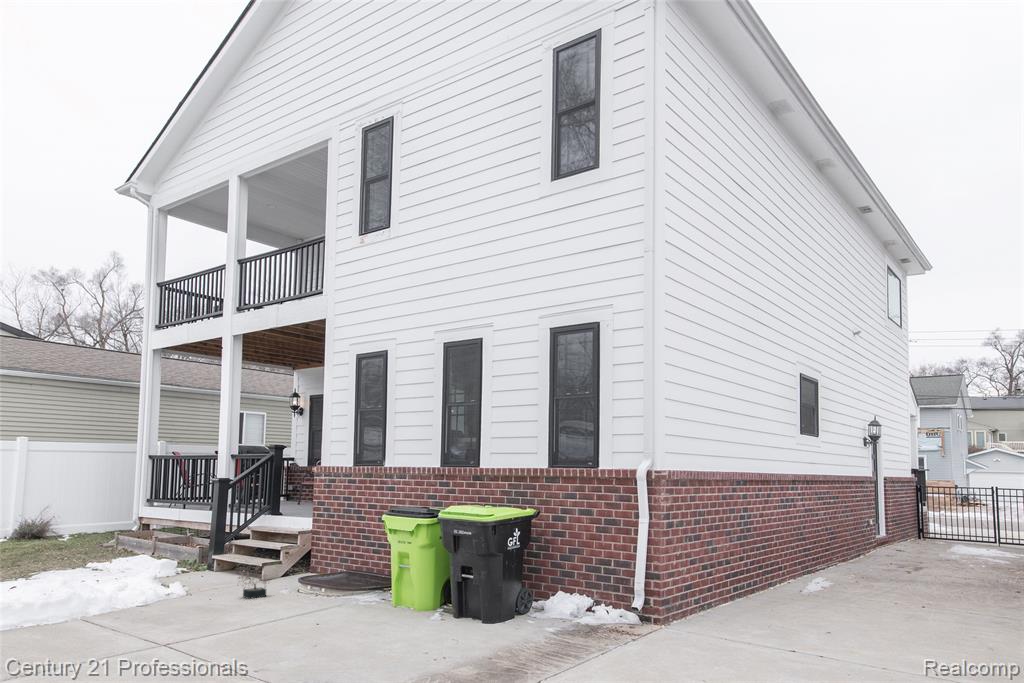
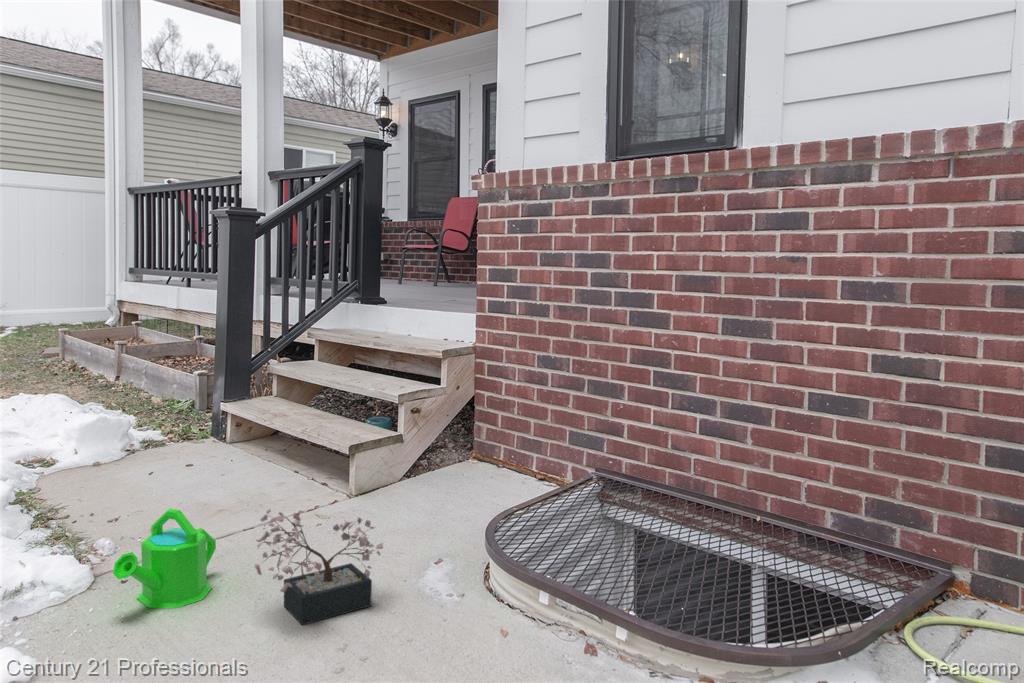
watering can: none [201,573,224,598] -> present [113,509,216,608]

